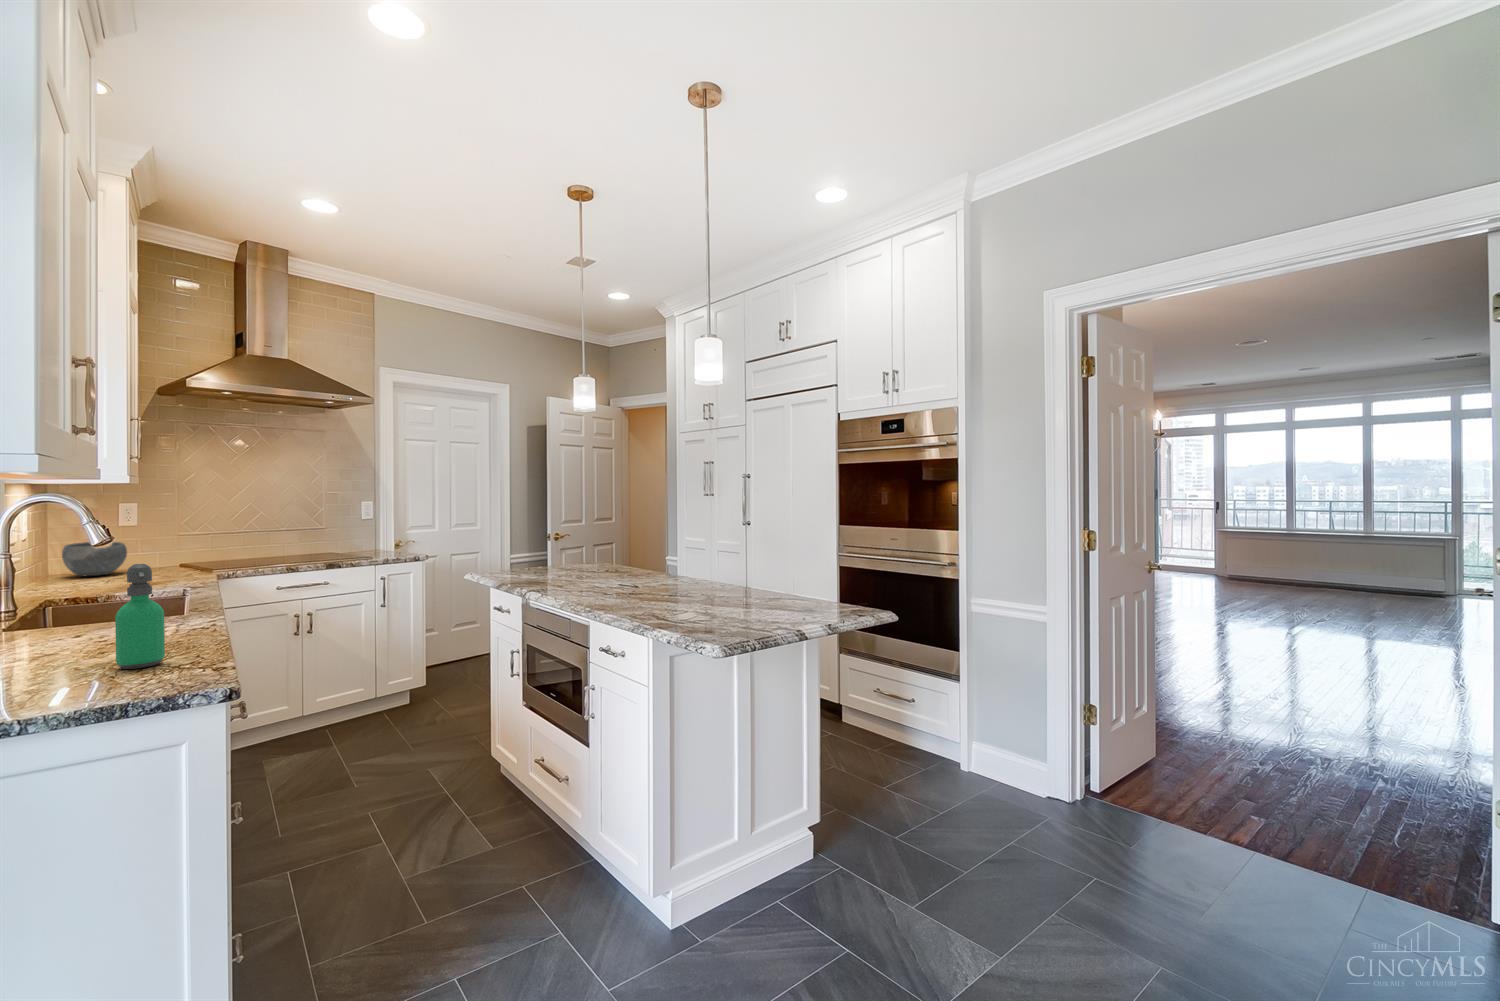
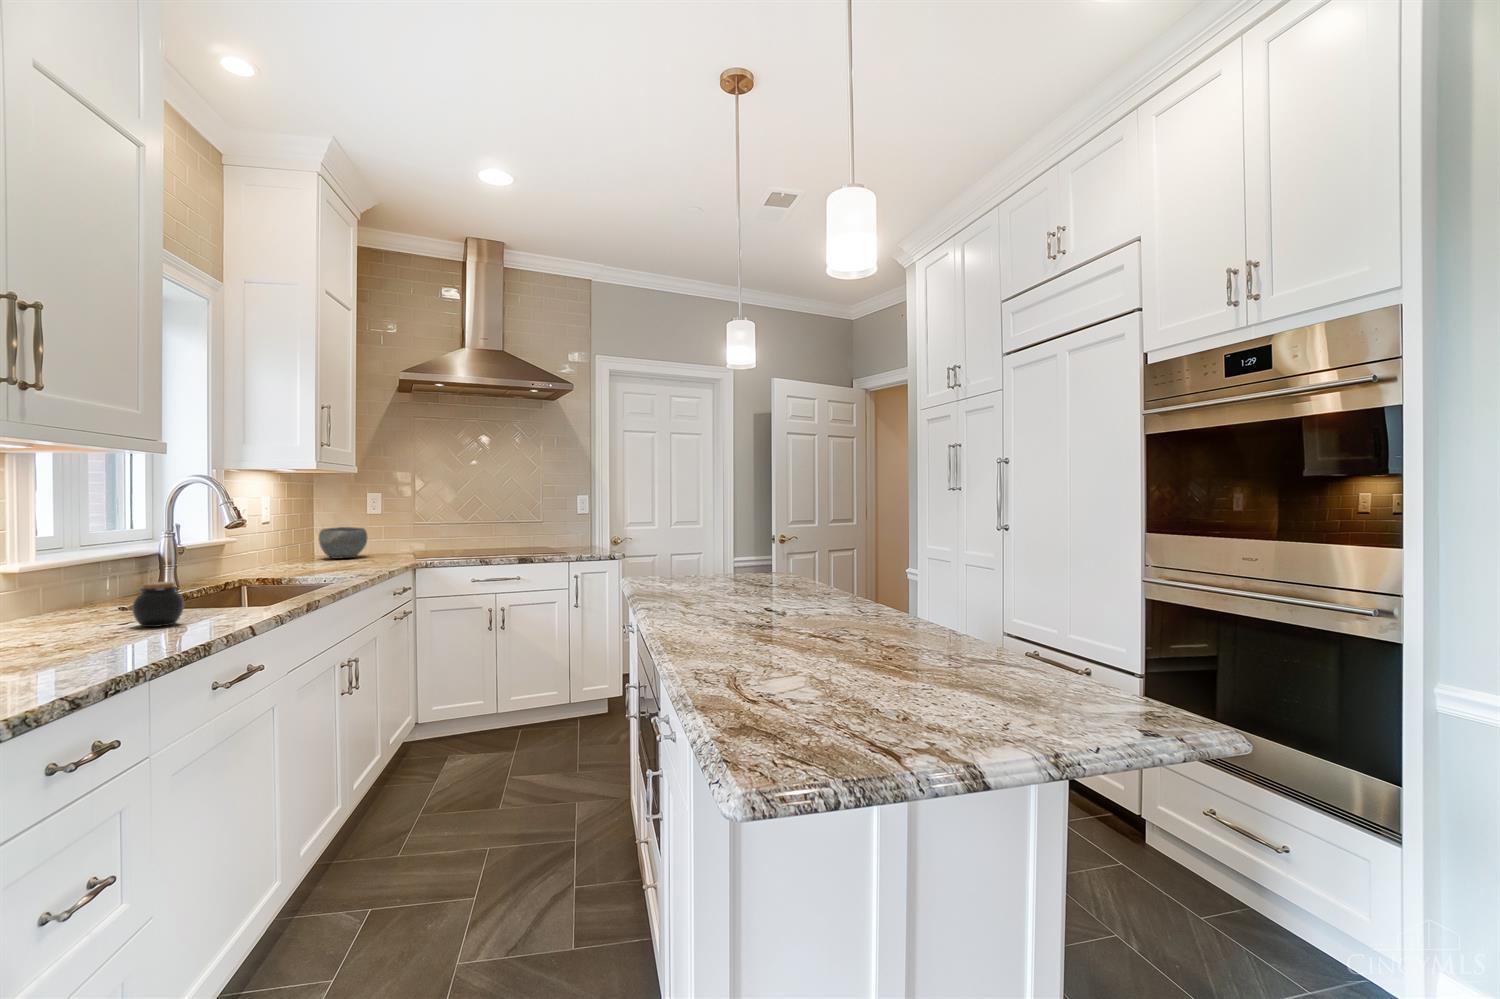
soap dispenser: present [115,564,165,669] -> none [77,543,133,666]
jar: none [60,600,113,644] -> present [132,582,184,627]

